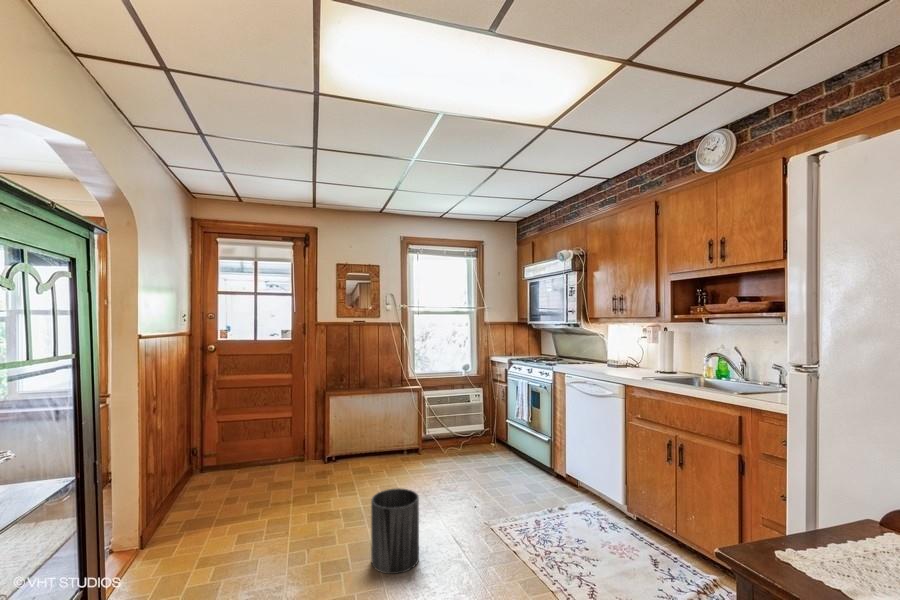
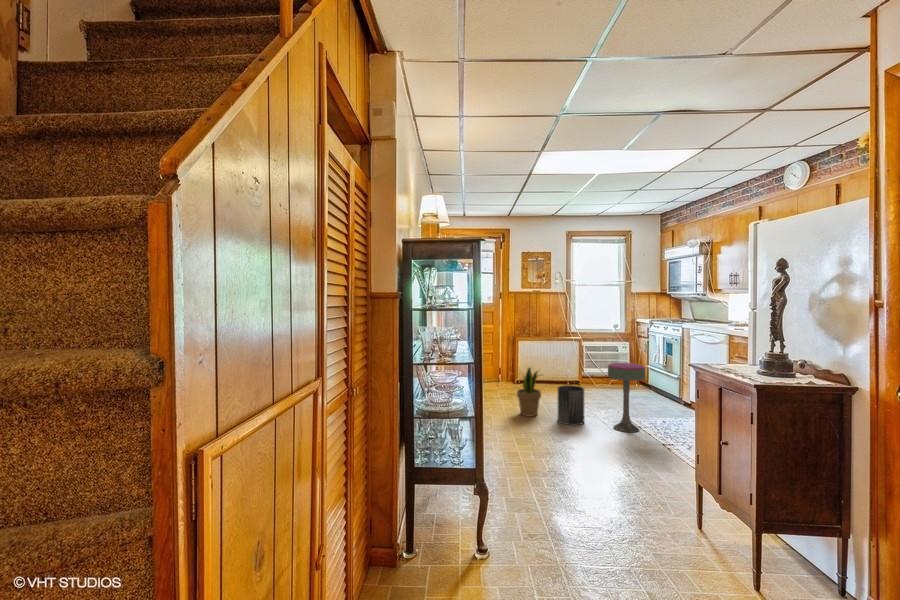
bar stool: none [457,444,519,580] -> present [608,363,645,432]
potted plant: none [300,457,351,557] -> present [517,368,541,417]

